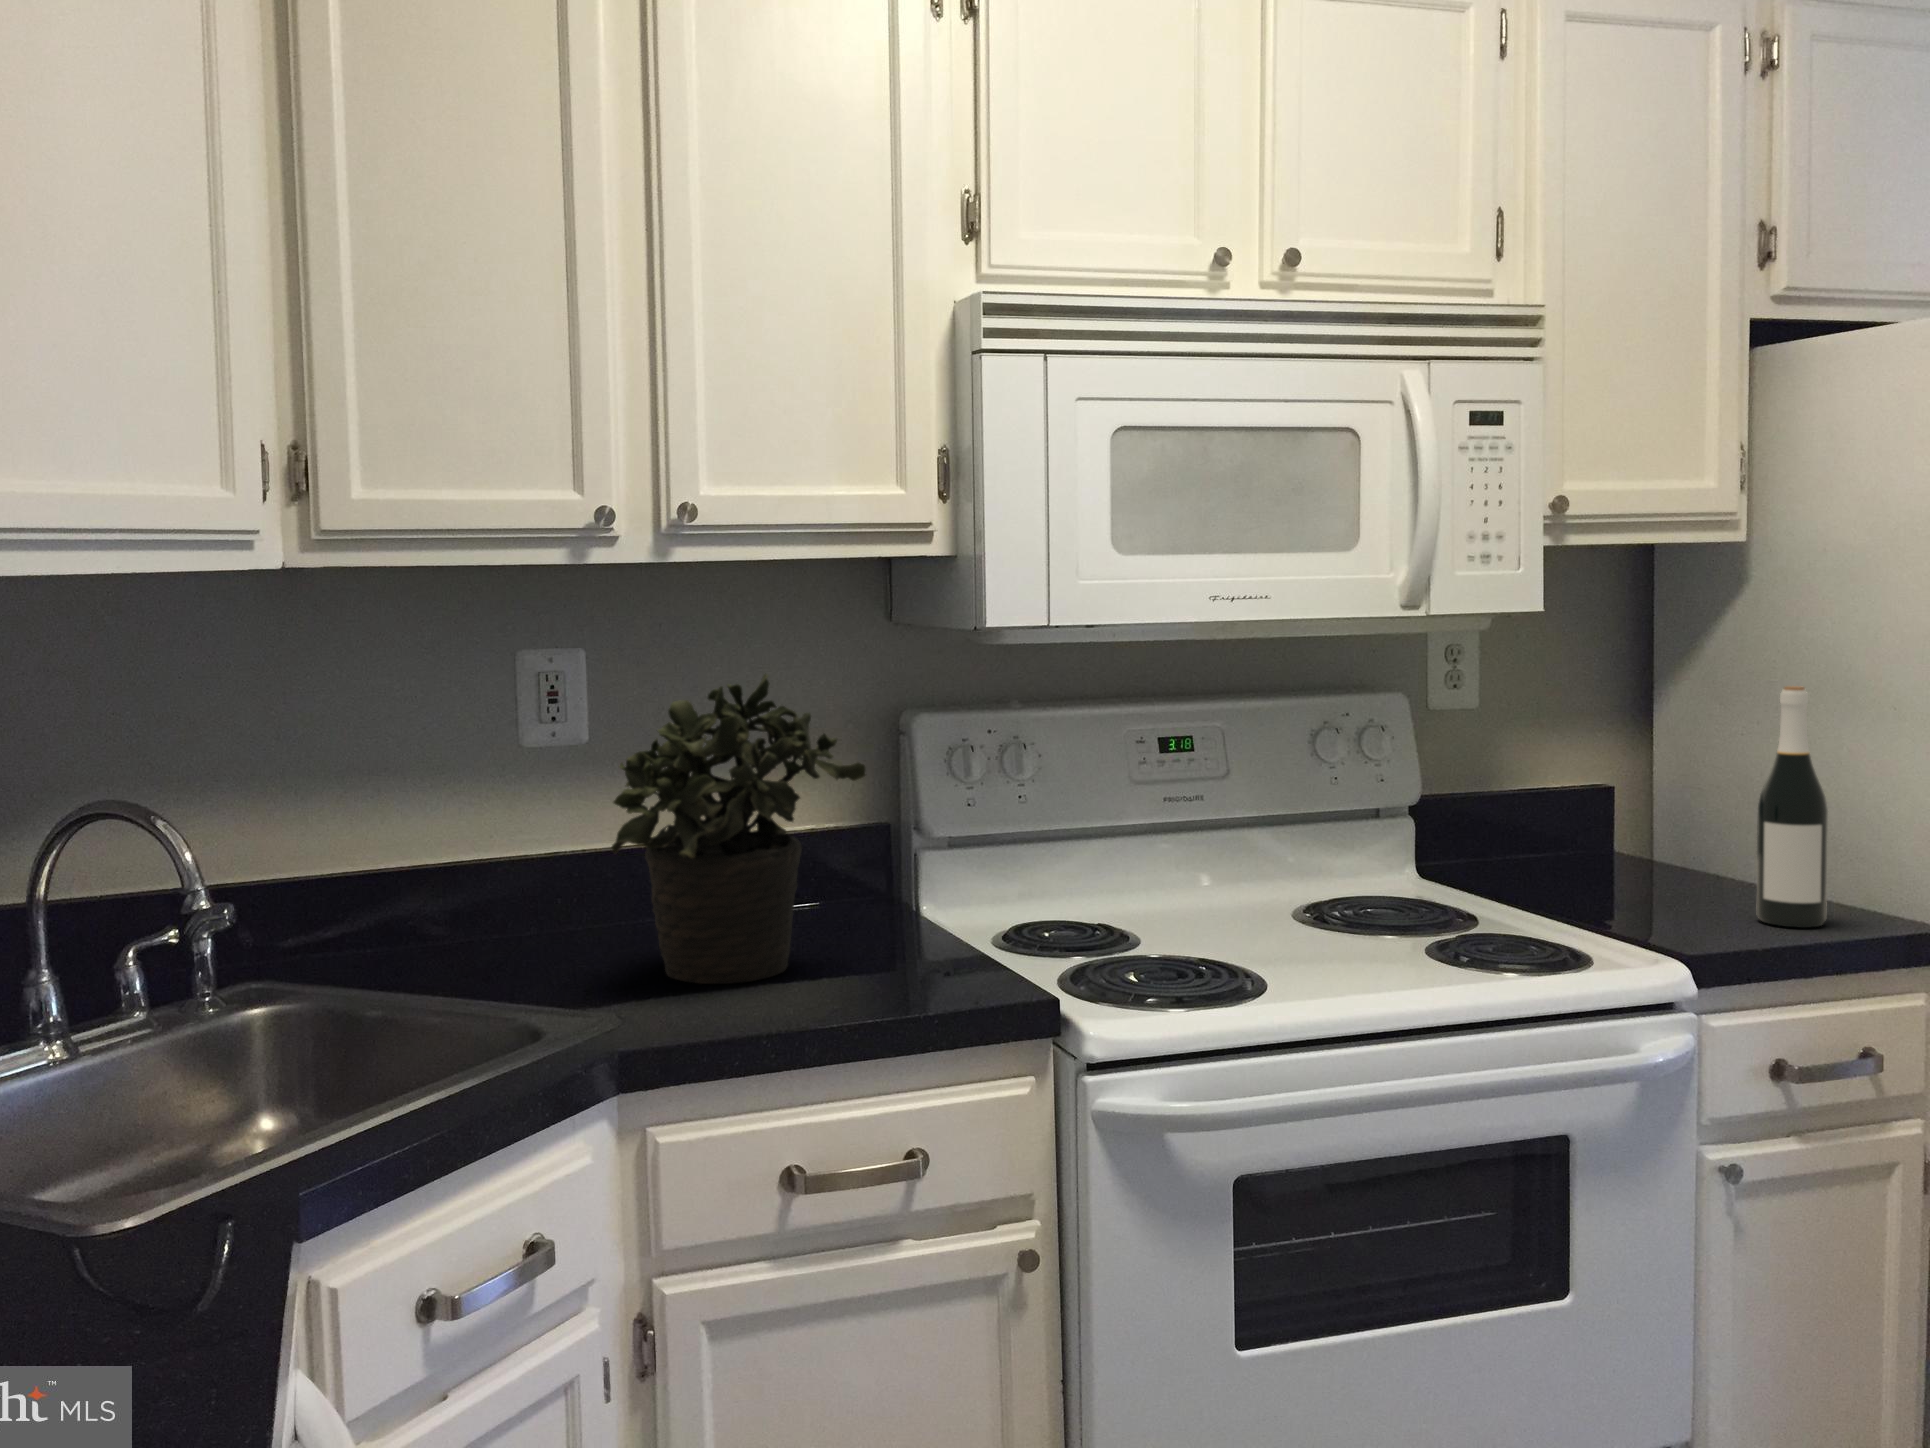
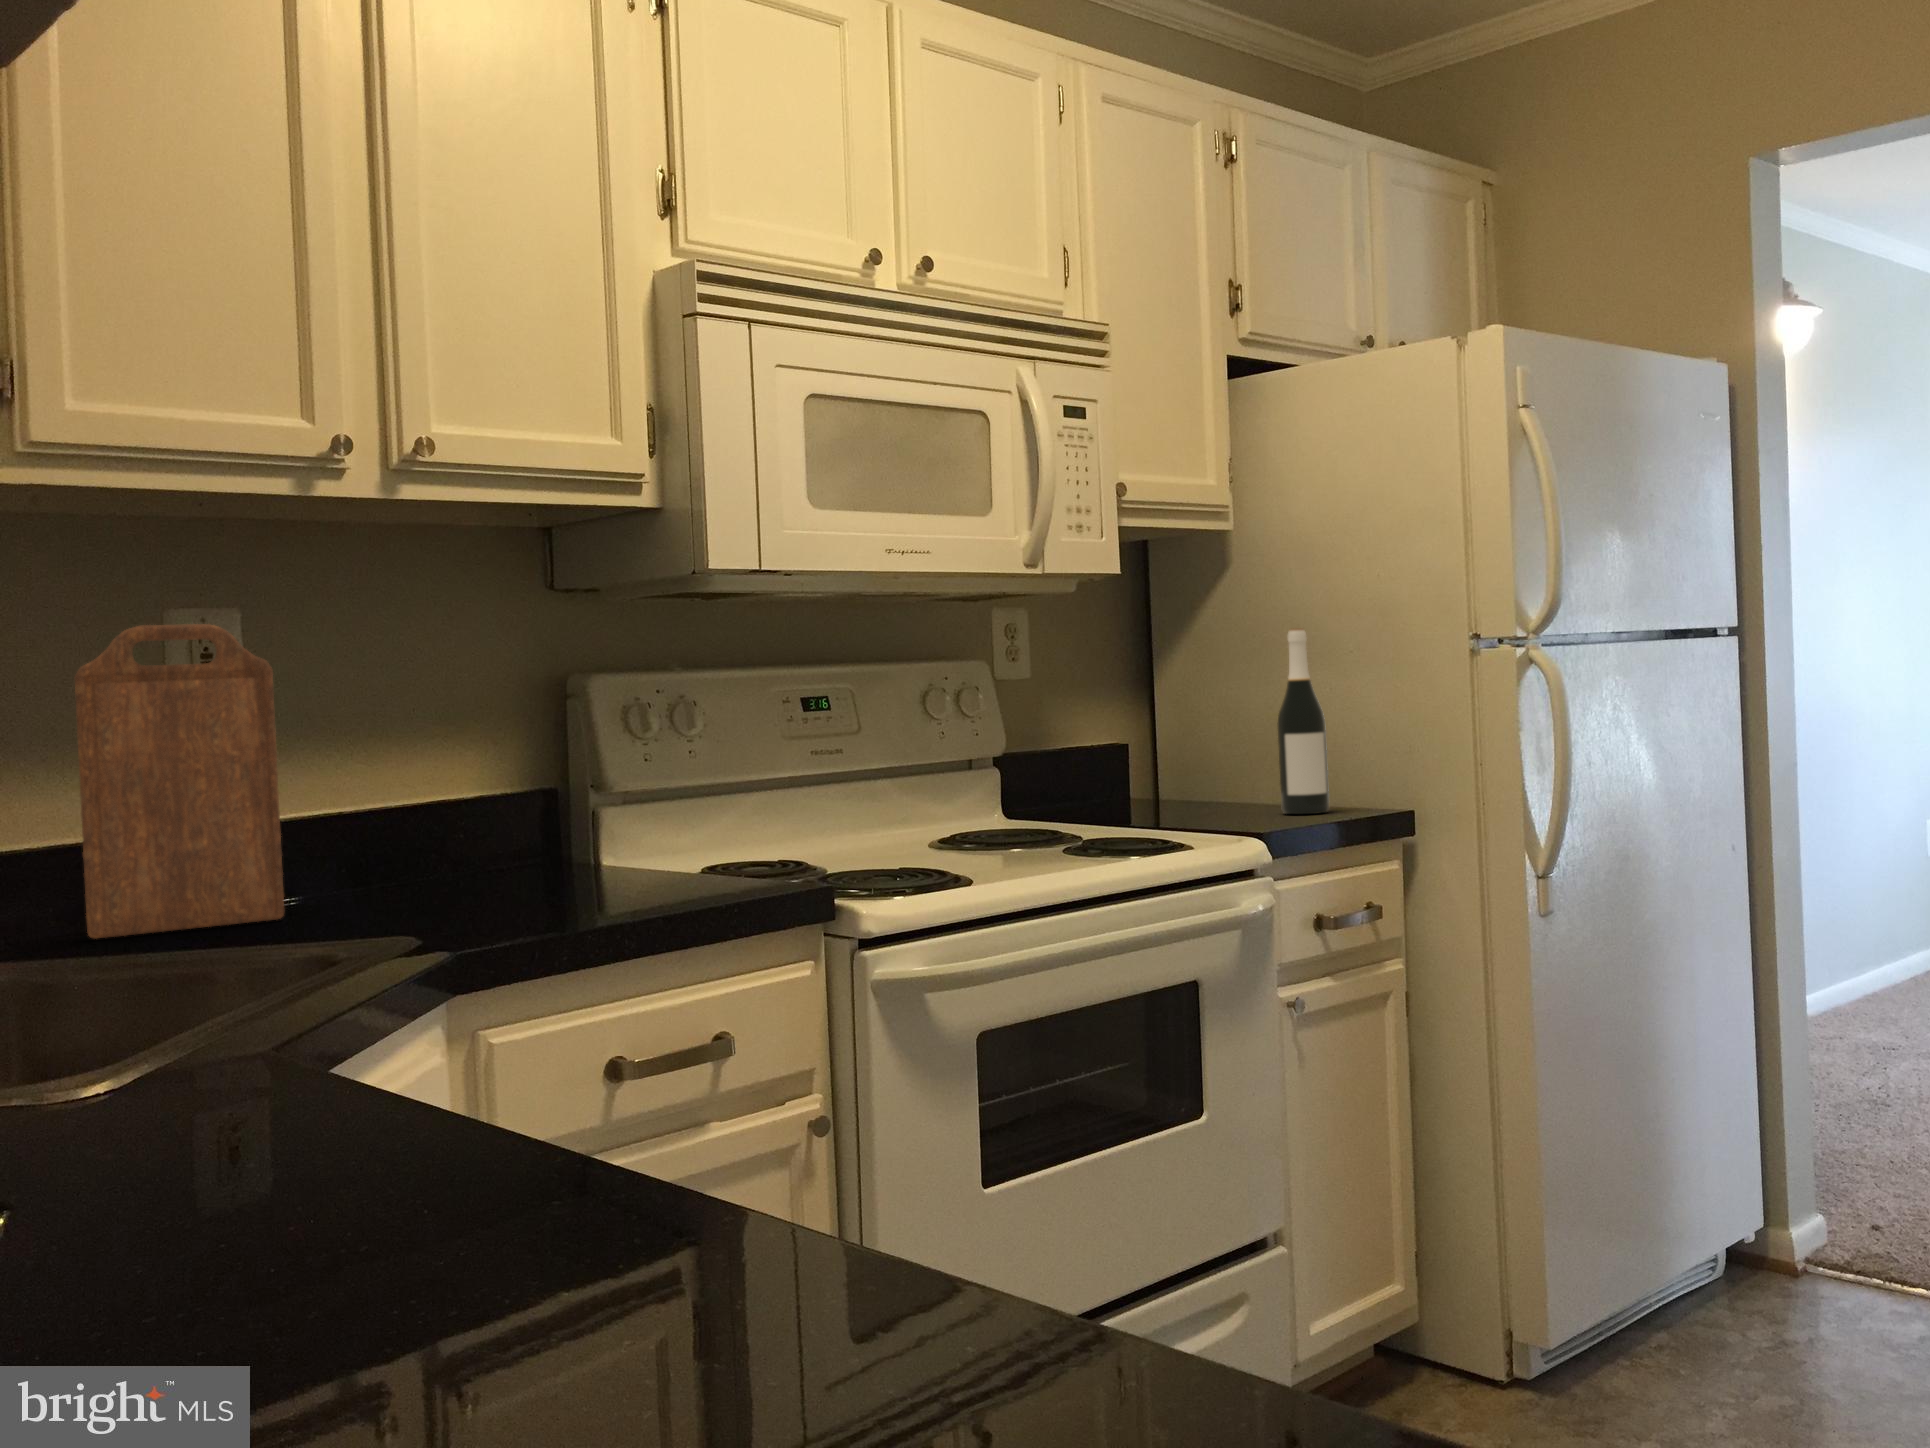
cutting board: none [418,674,590,954] -> present [75,624,284,939]
potted plant: present [611,674,866,984] -> none [364,611,603,920]

